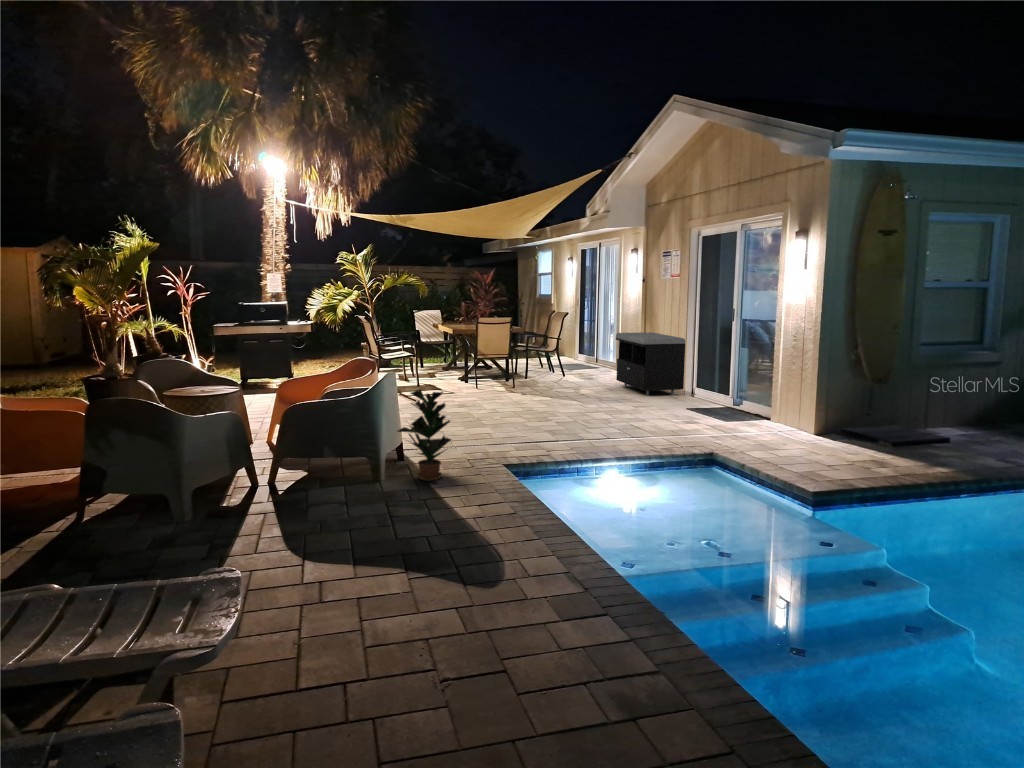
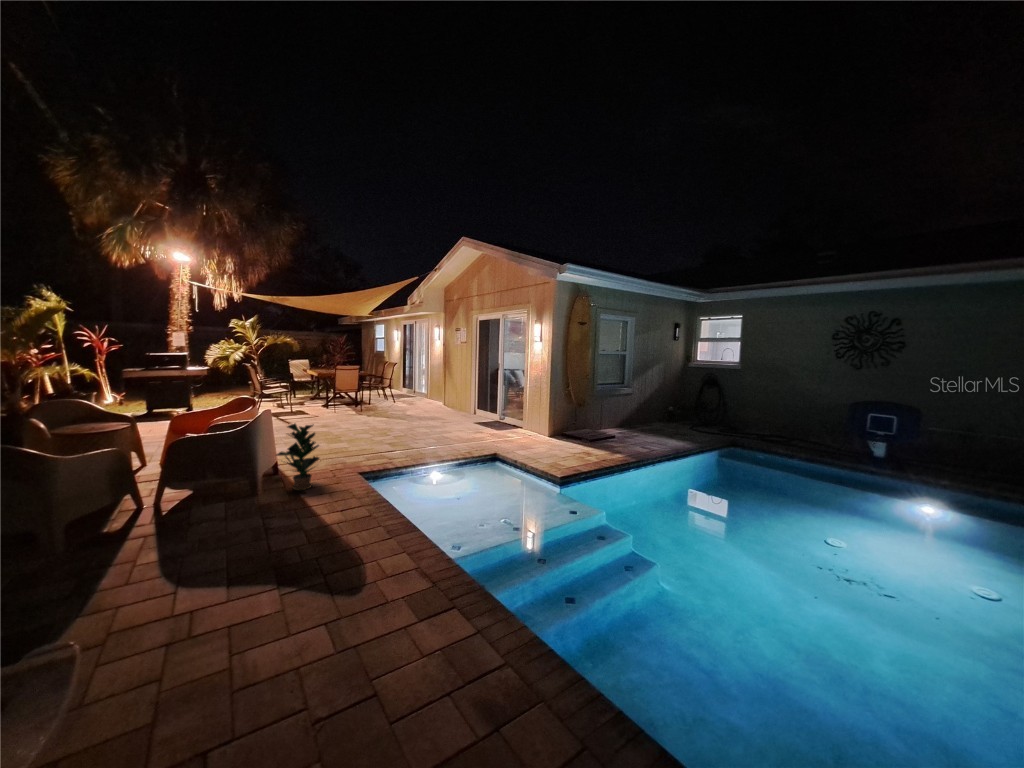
storage bench: present [616,332,685,396] -> none [429,377,471,415]

